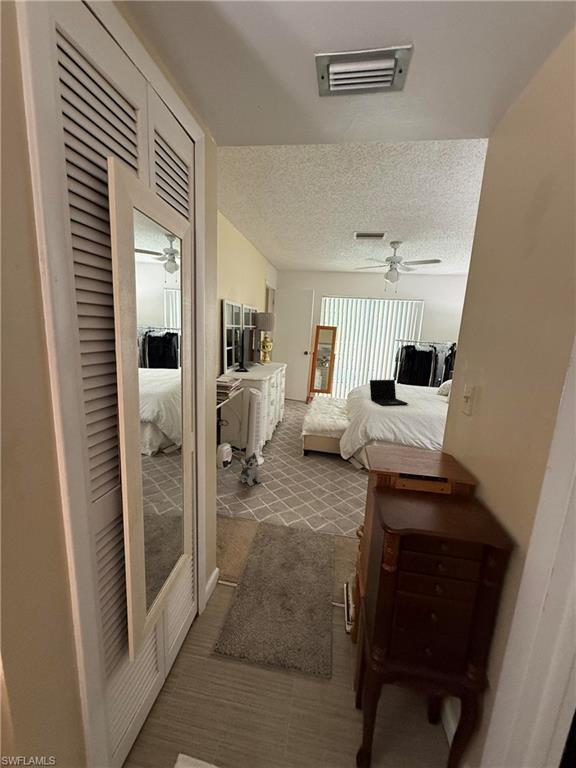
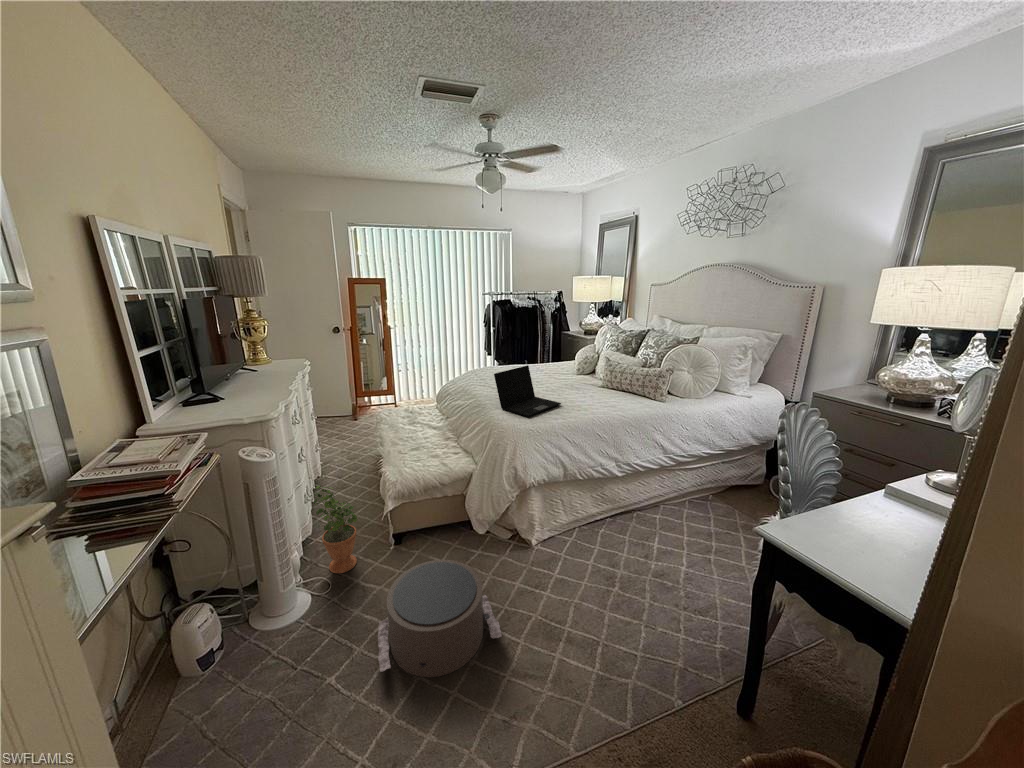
potted plant: none [270,415,288,457] -> present [307,486,357,573]
plush toy: present [241,453,261,486] -> none [259,622,327,710]
pouf: none [280,456,334,497] -> present [378,560,502,677]

